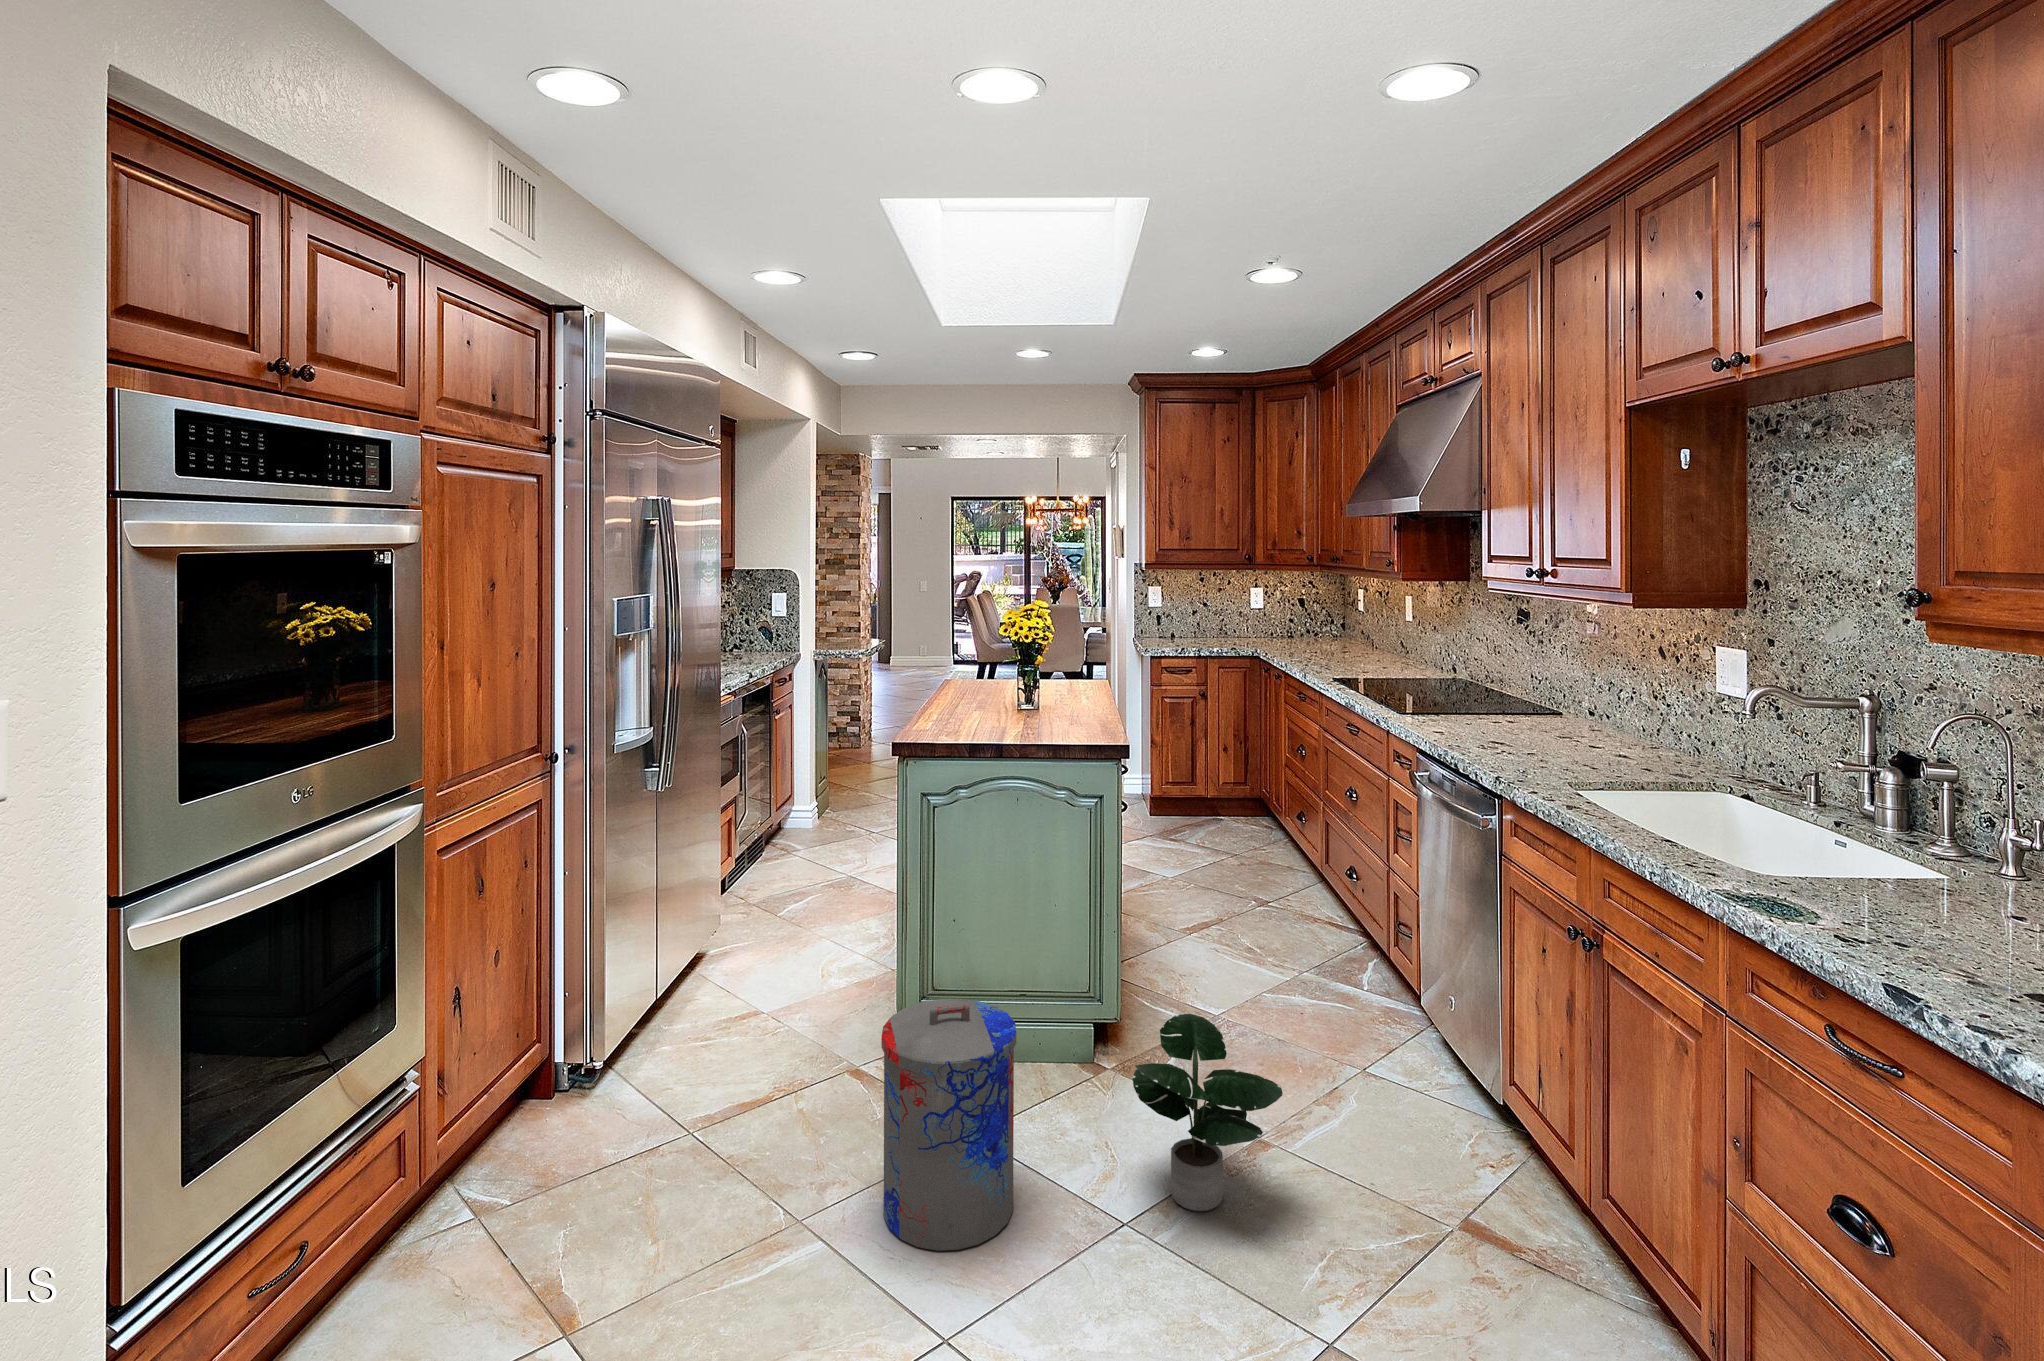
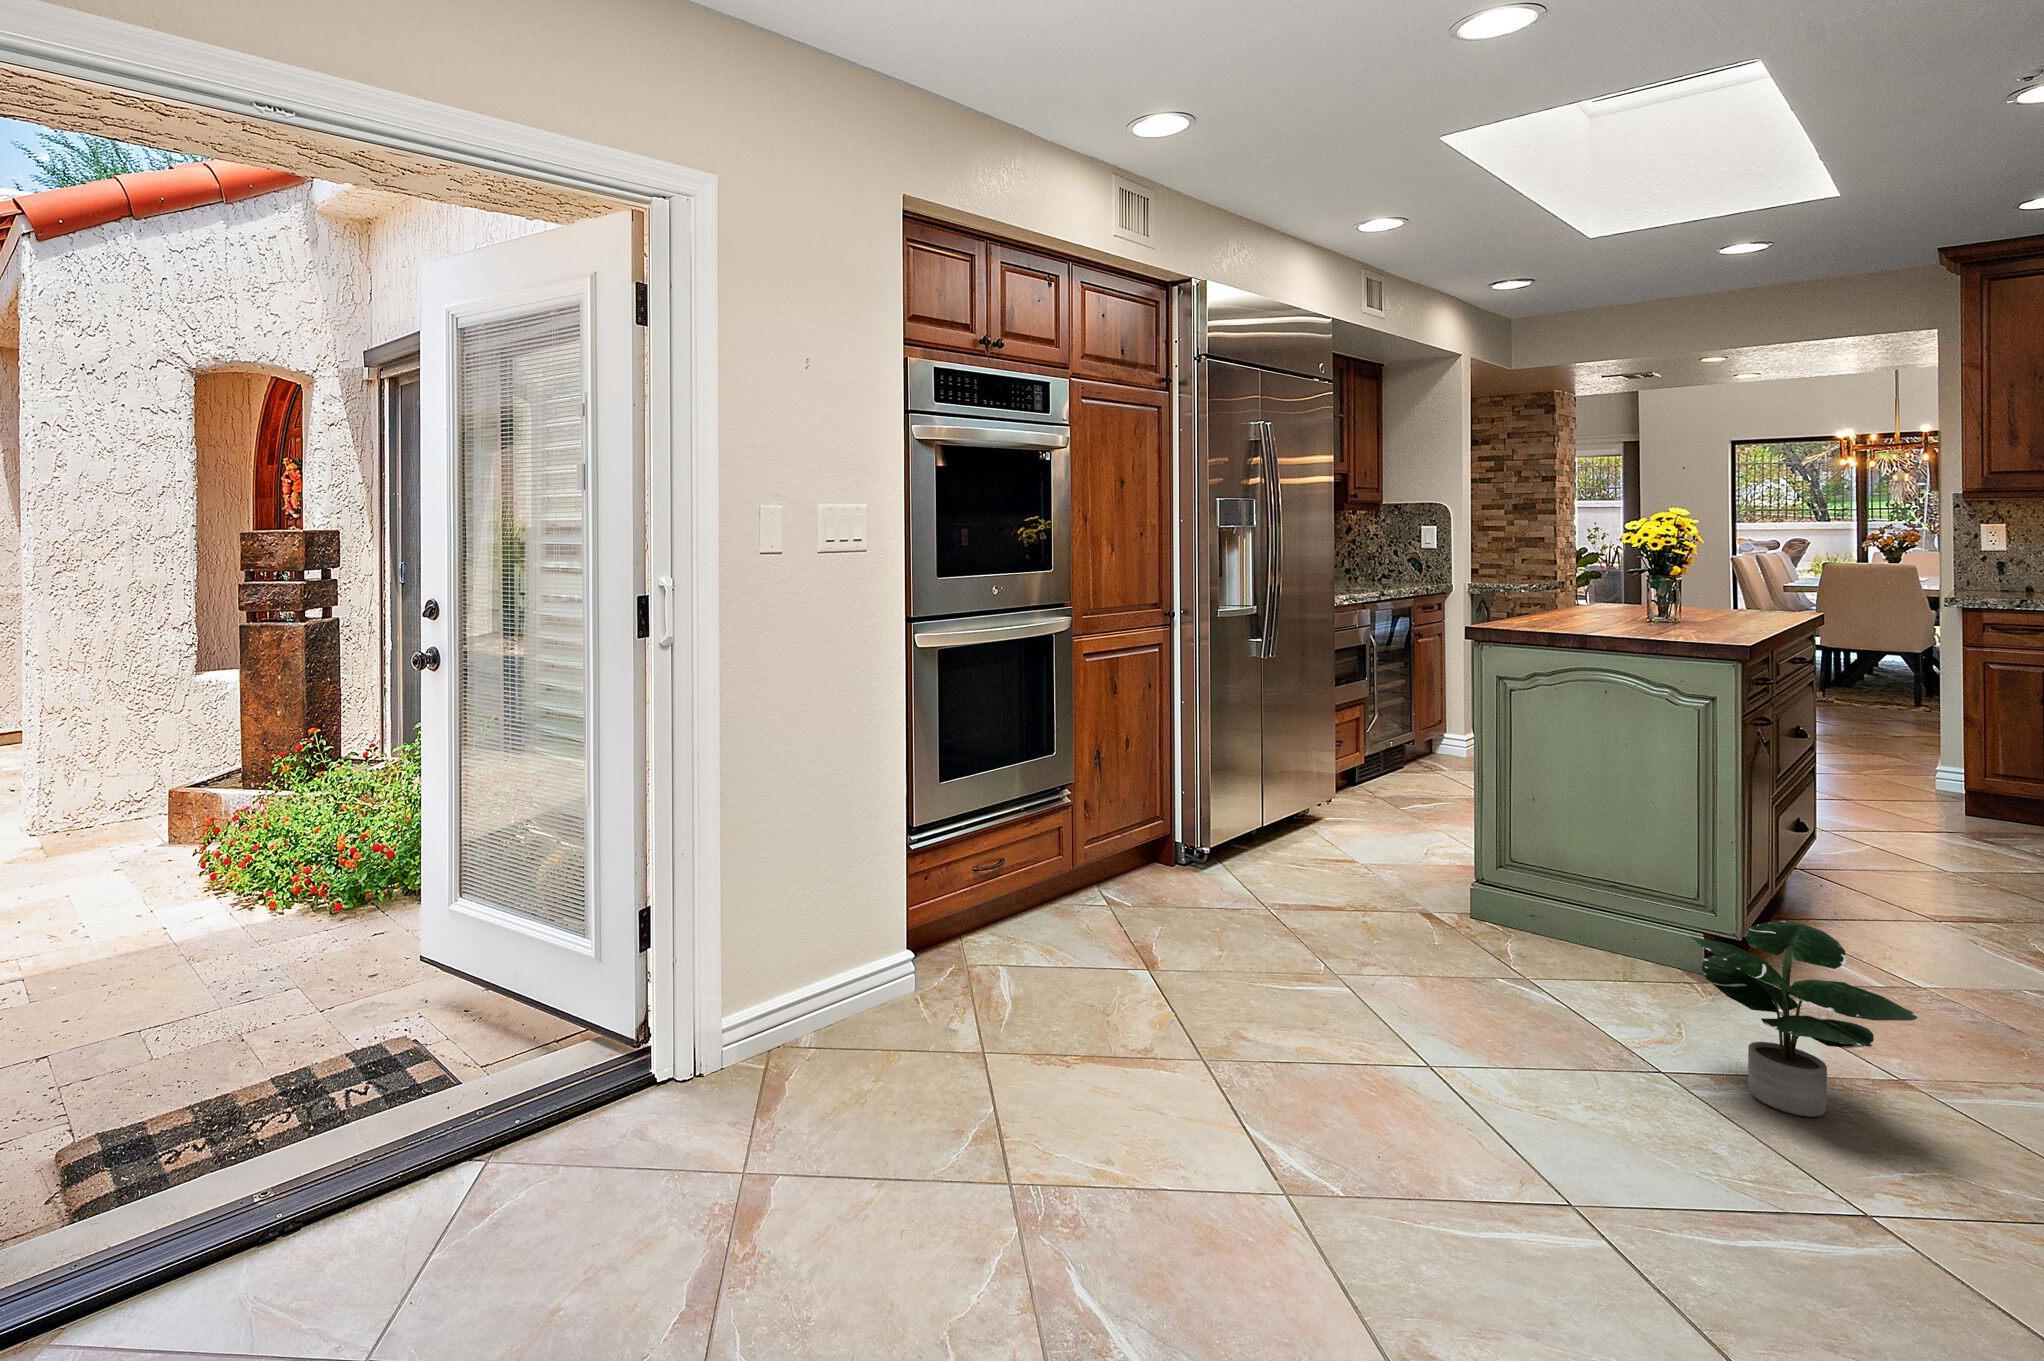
trash can: present [881,999,1016,1251] -> none [1403,829,1547,1037]

